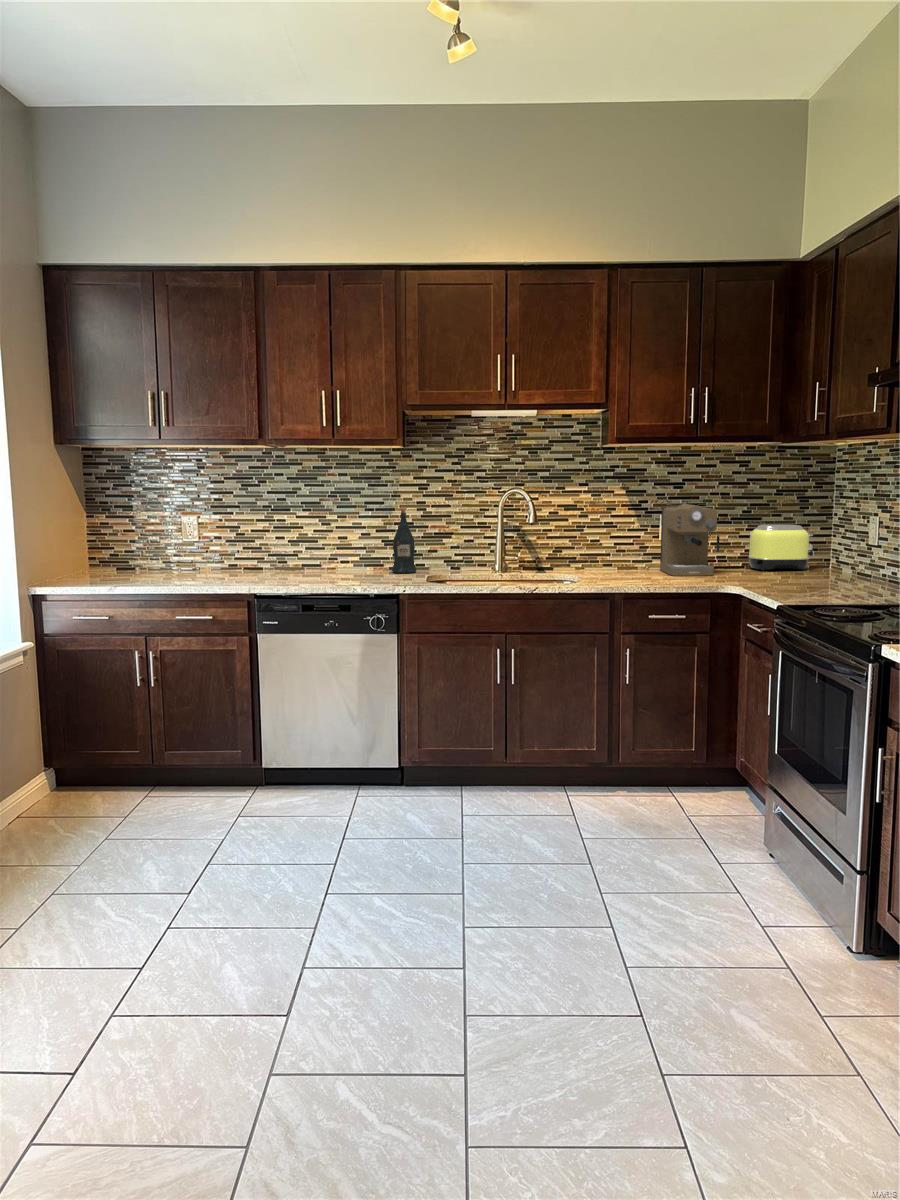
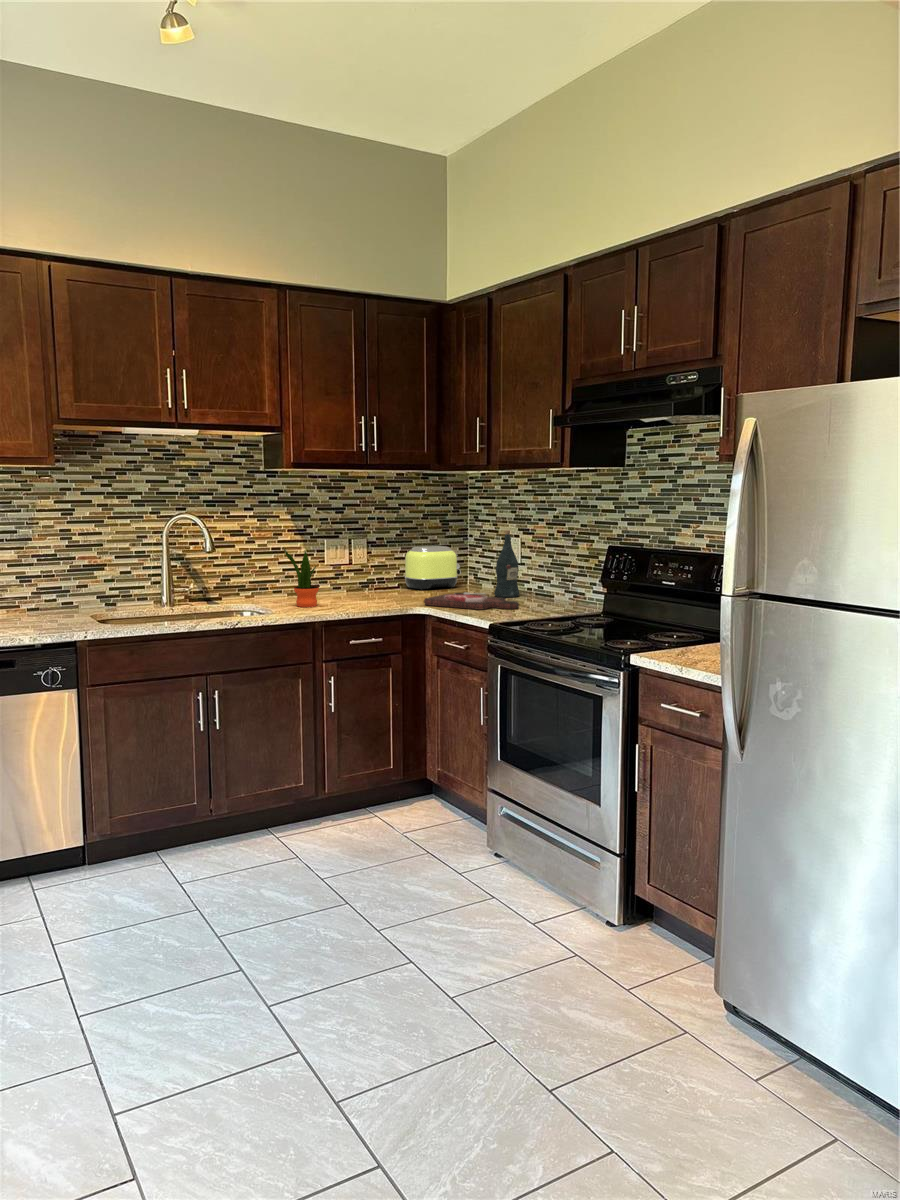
coffee maker: present [660,504,720,576] -> none [329,528,389,600]
wine bottle: present [392,508,417,573] -> present [494,530,520,597]
potted plant: none [599,520,633,579] -> present [284,549,319,607]
cutting board: none [738,573,841,594] -> present [424,593,519,610]

